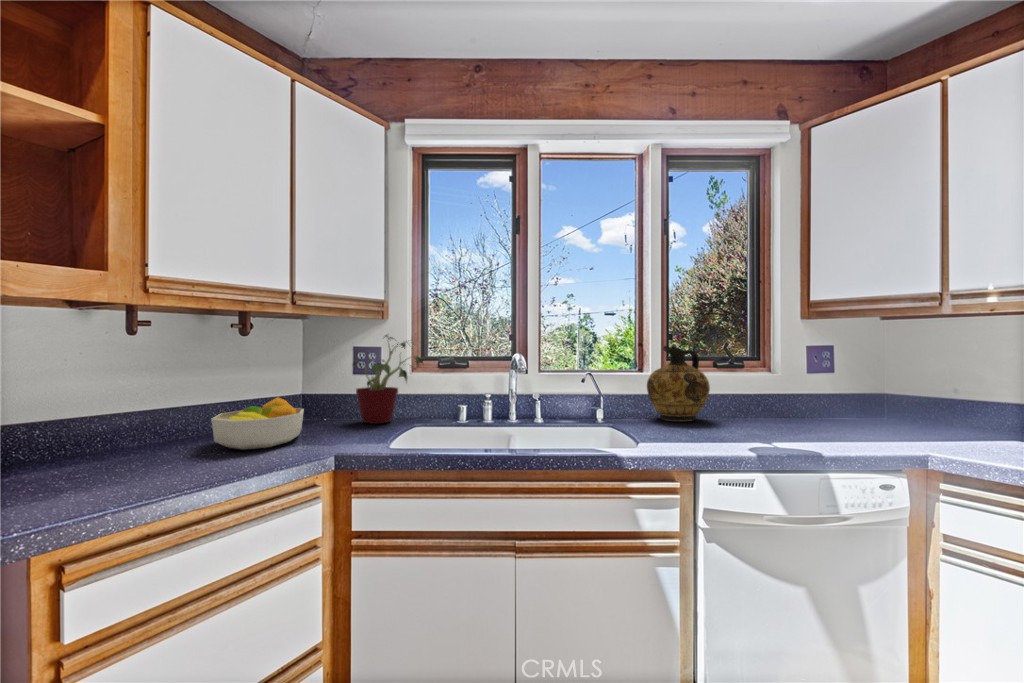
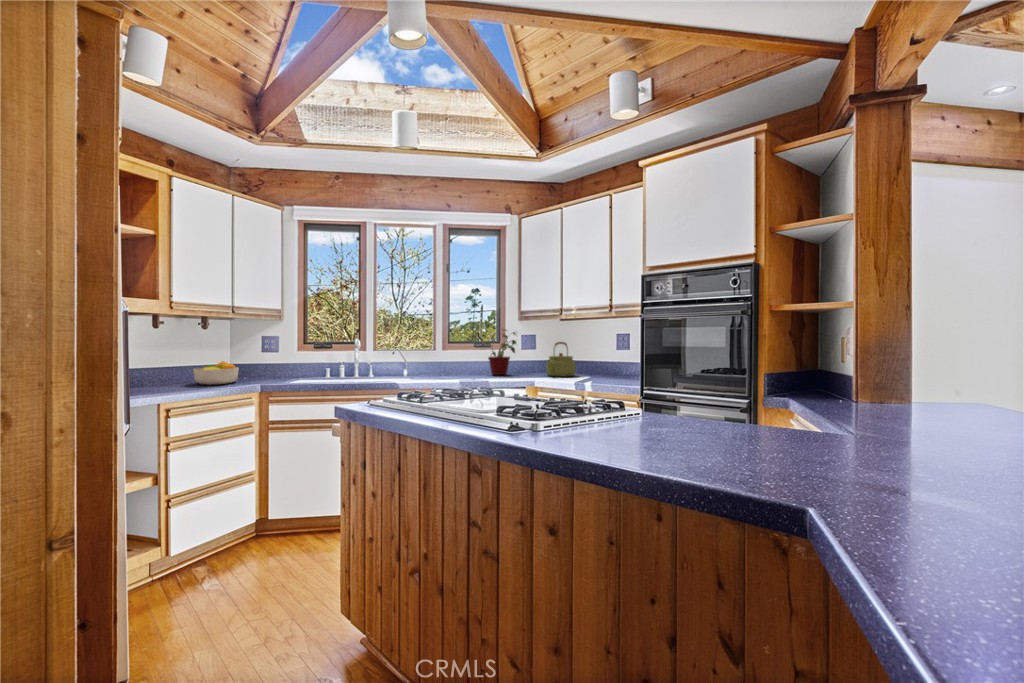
potted plant: present [353,335,423,424] -> present [486,330,516,375]
ceramic jug: present [647,346,710,421] -> none [433,334,466,375]
kettle: none [881,360,957,433] -> present [546,342,576,376]

